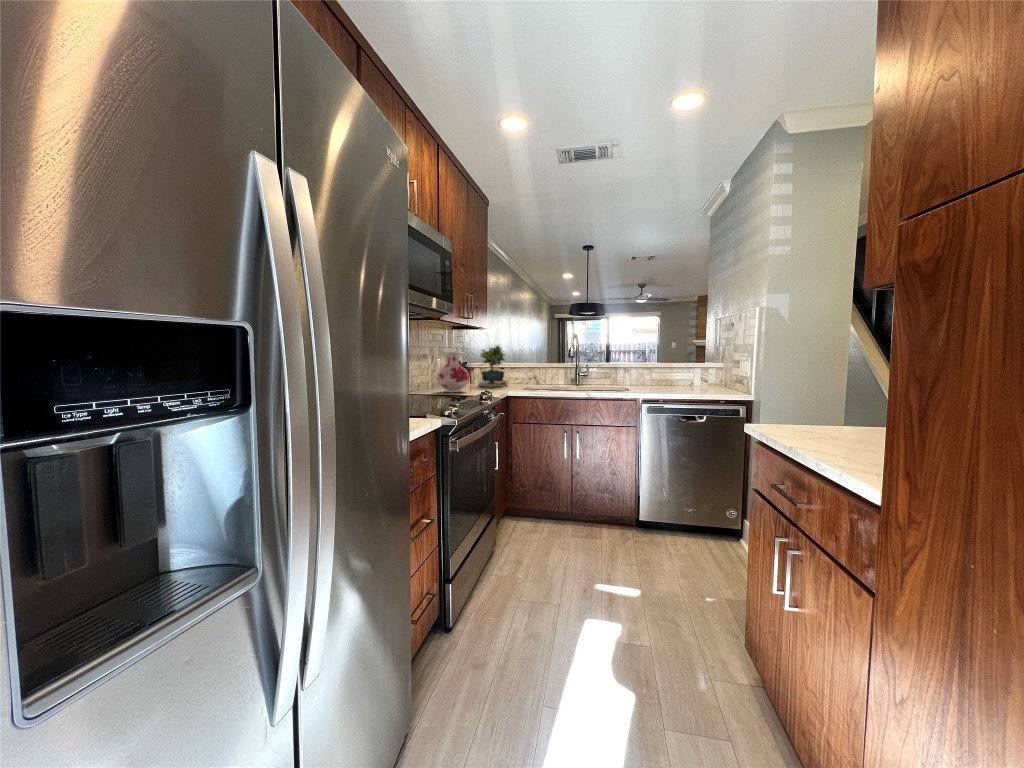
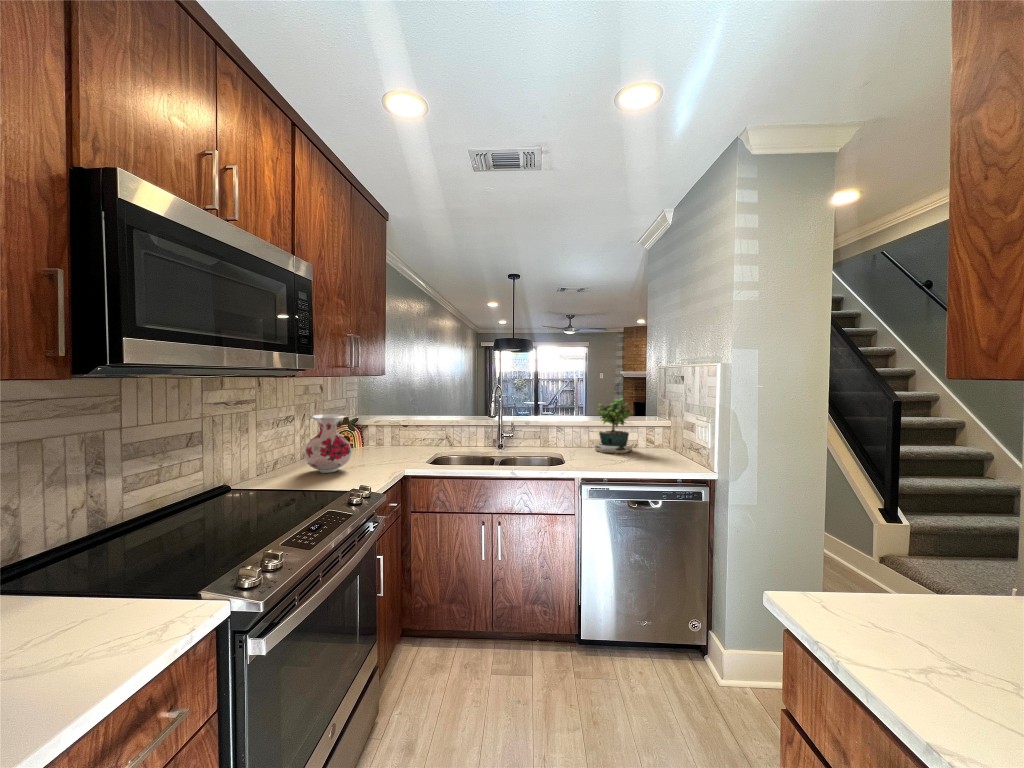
potted plant: present [477,345,508,387] -> present [595,398,634,454]

